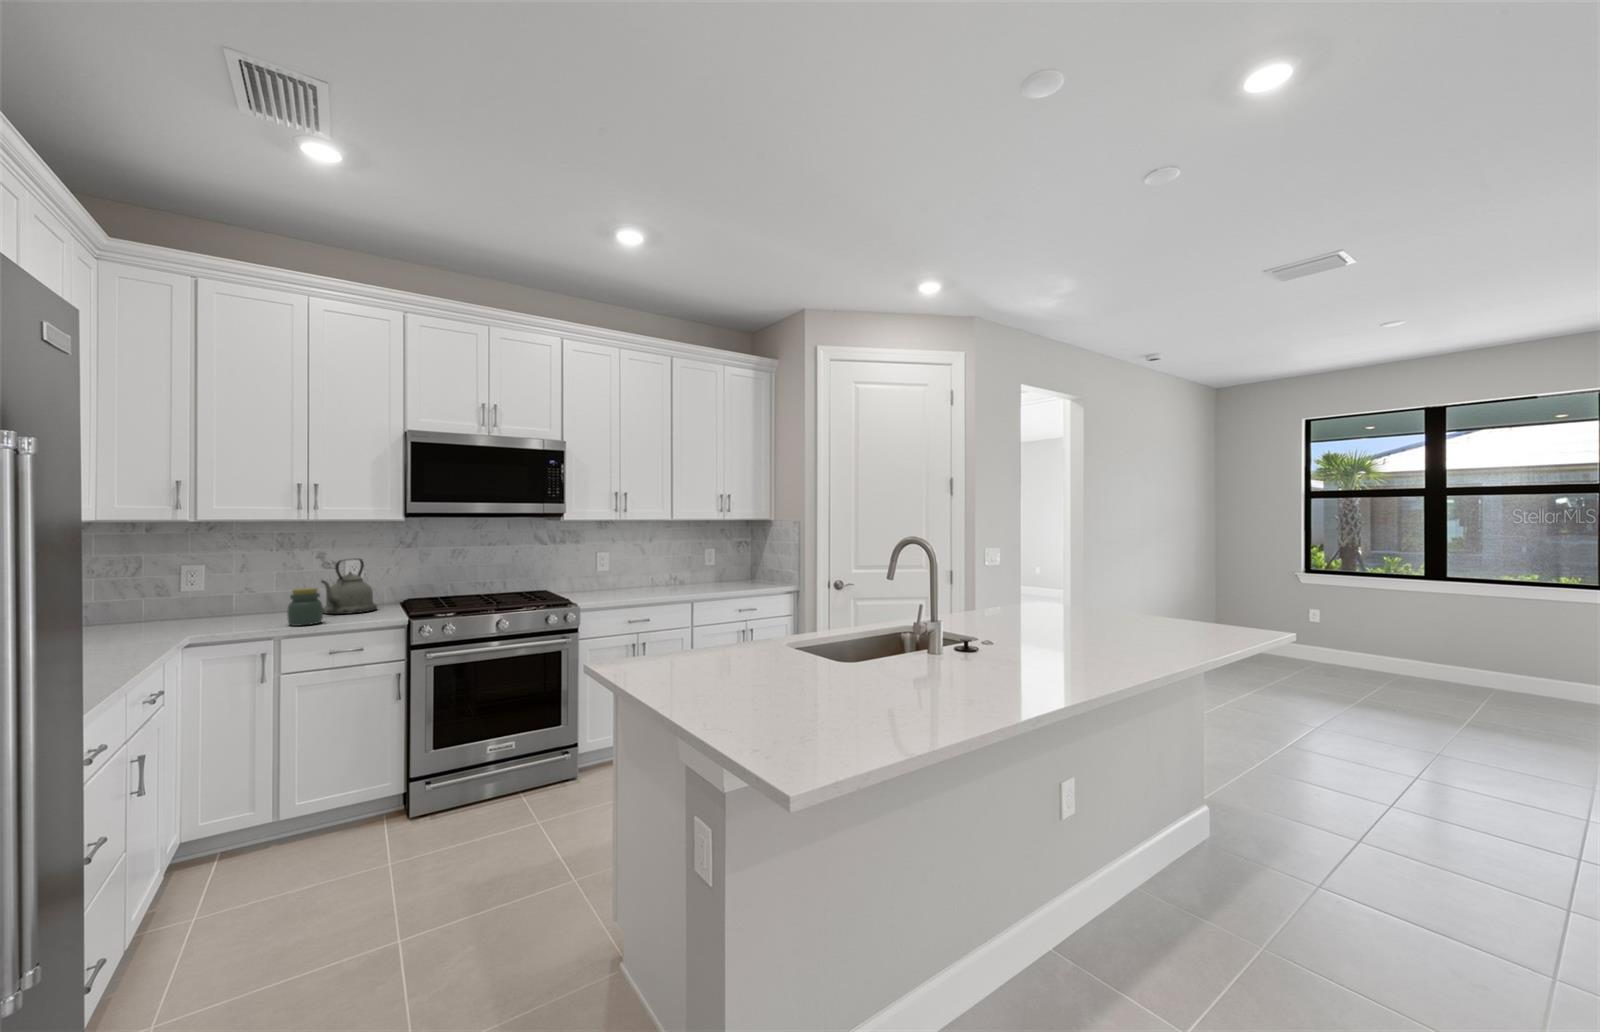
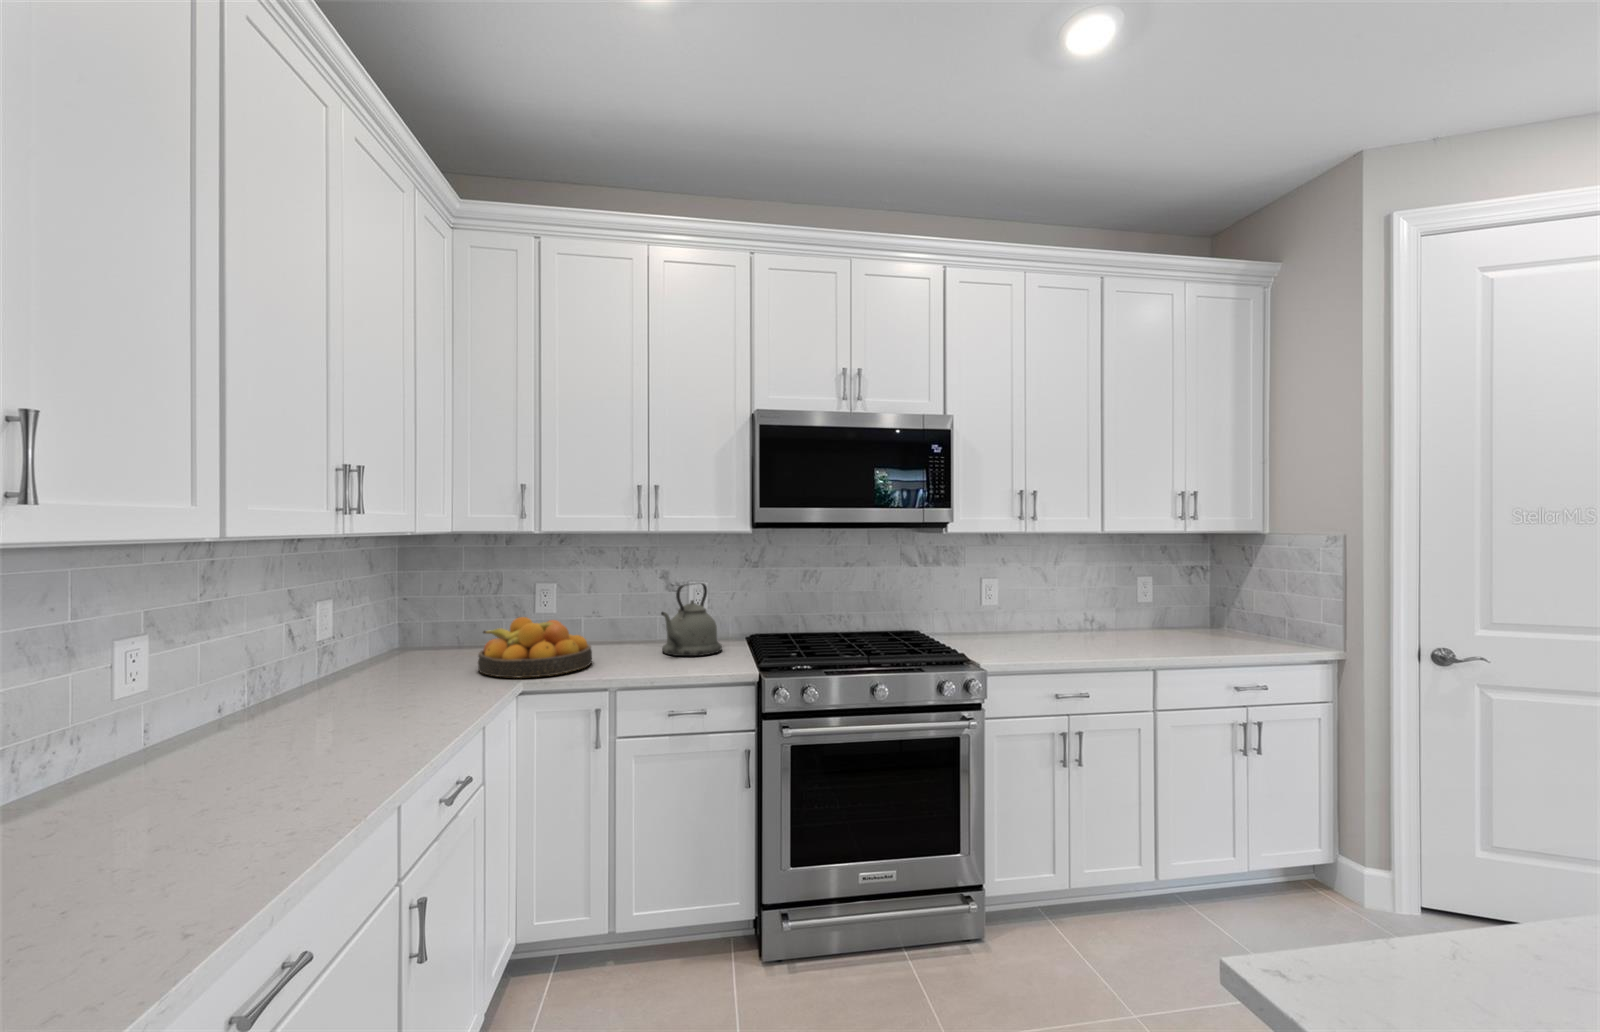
jar: present [287,588,323,626] -> none [623,622,661,674]
fruit bowl: none [138,589,255,635] -> present [478,617,592,678]

